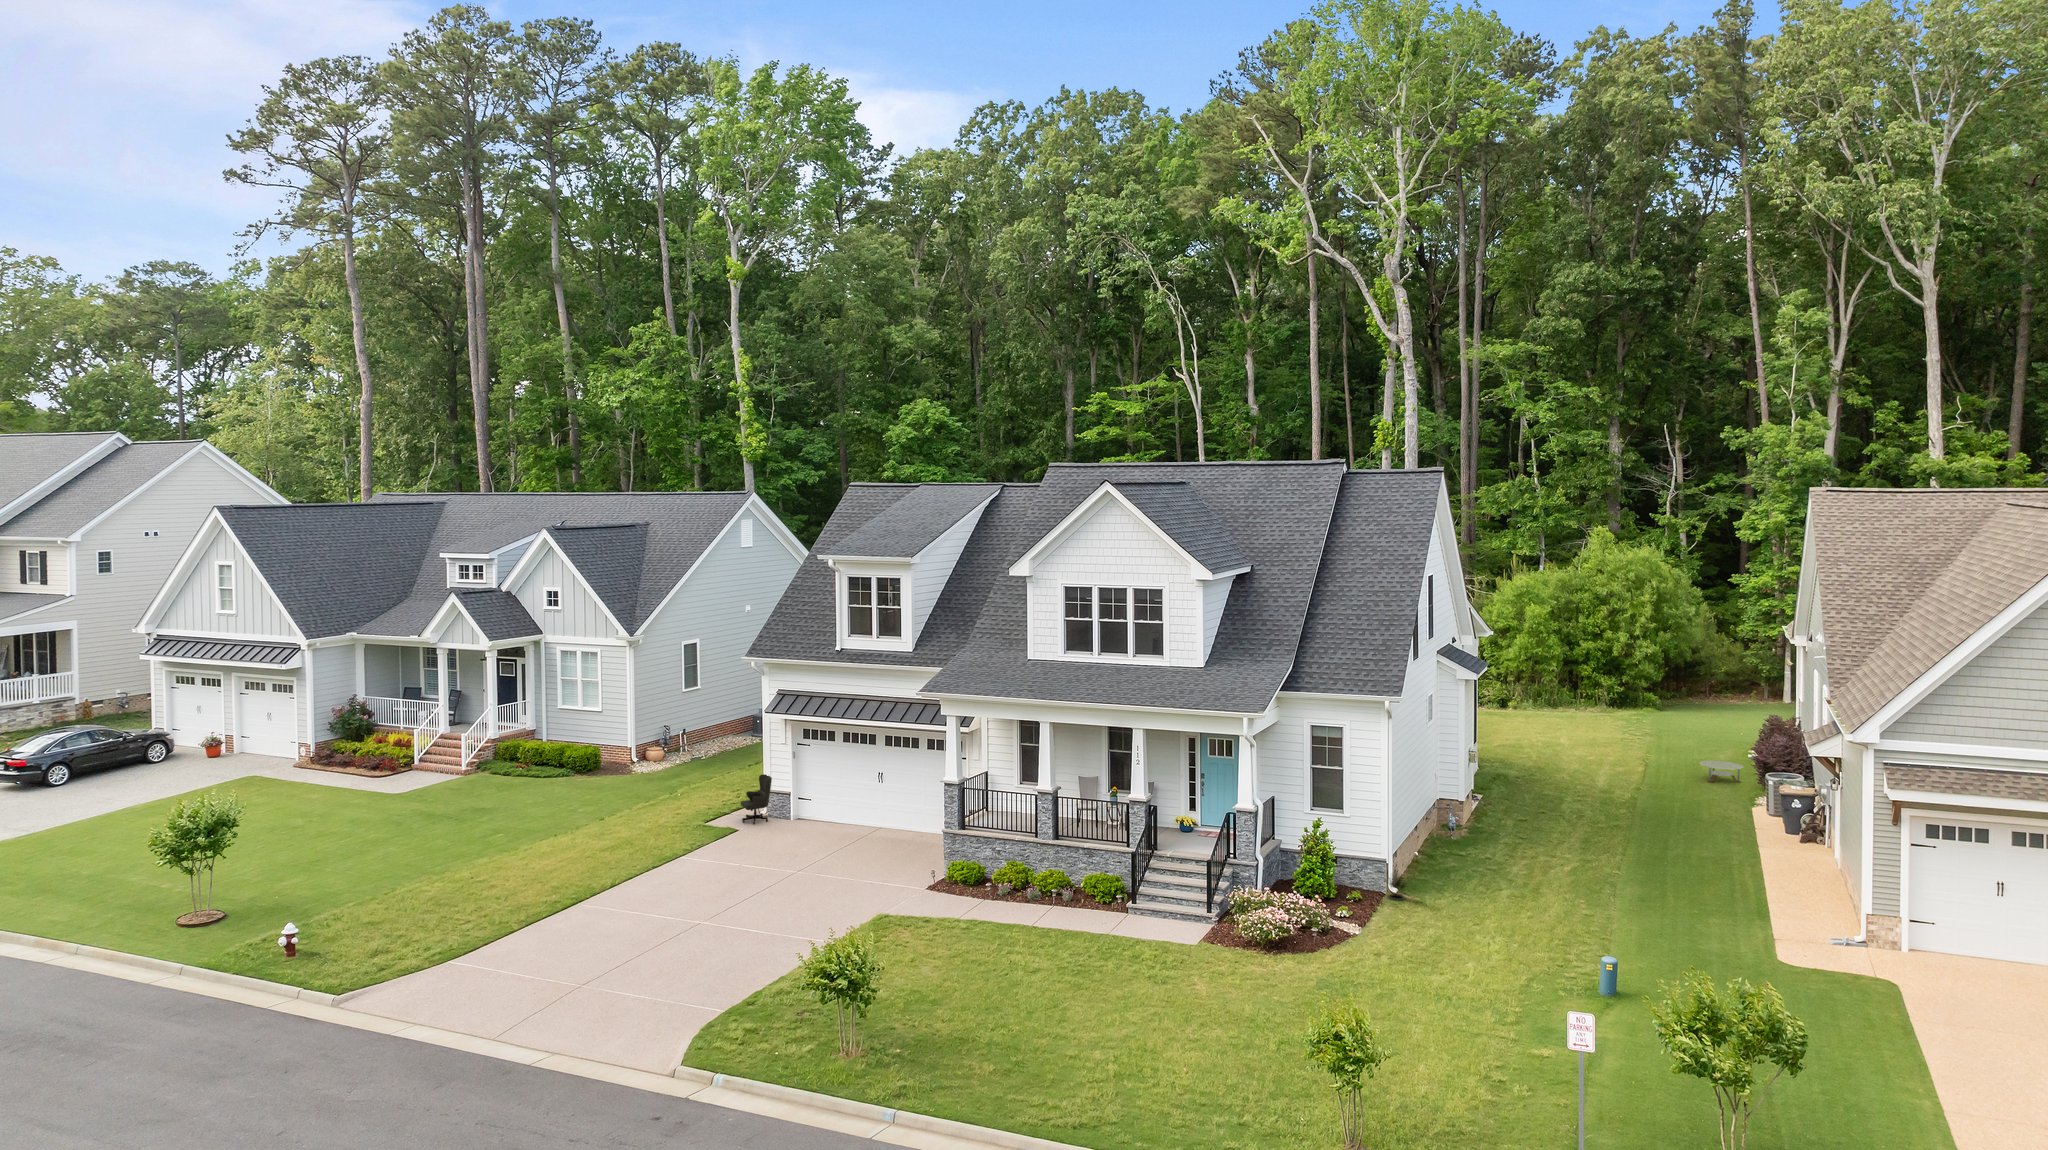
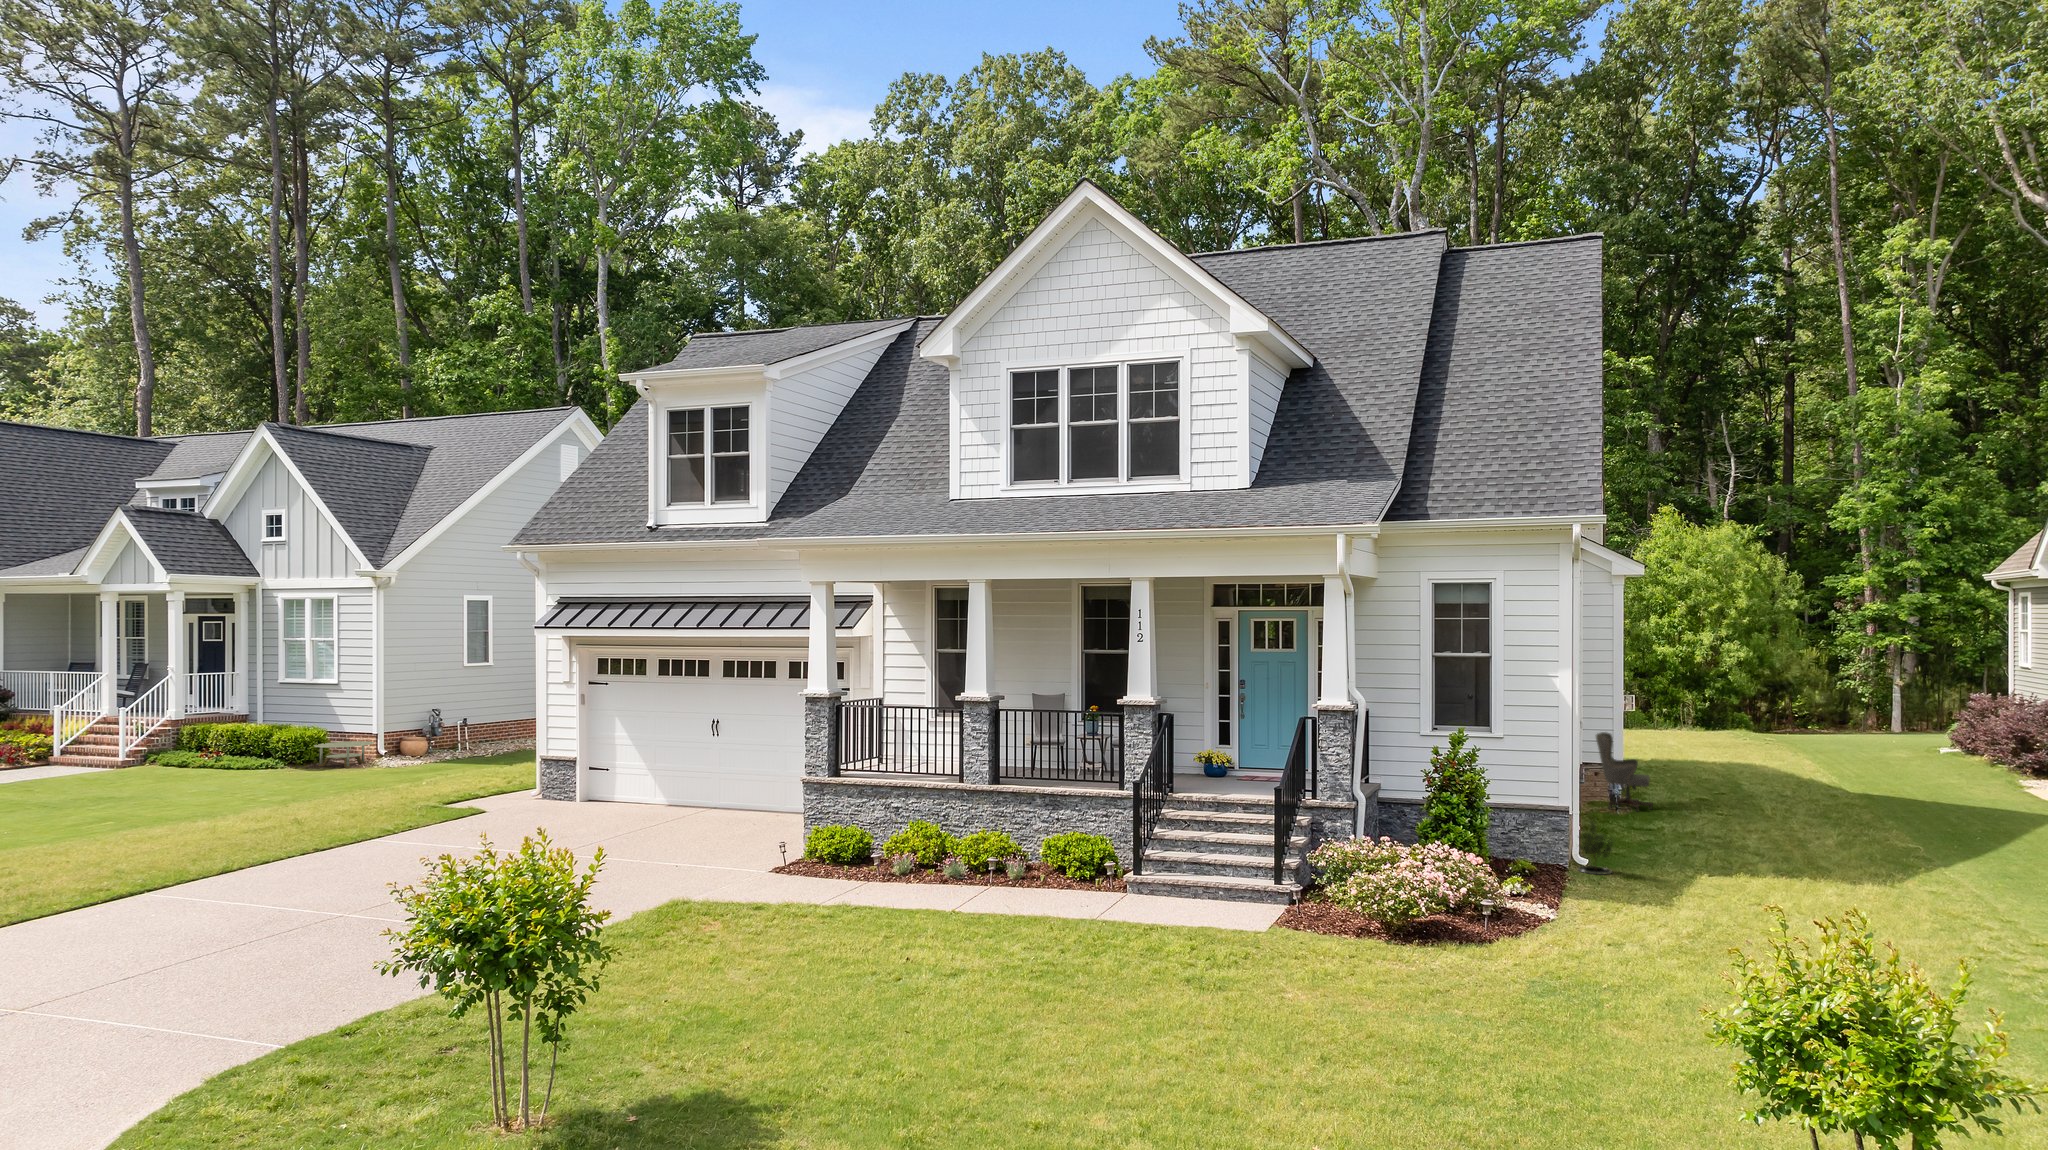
round table: present [1699,761,1743,783] -> present [314,741,374,768]
chair: present [741,774,772,824] -> present [1596,732,1653,812]

